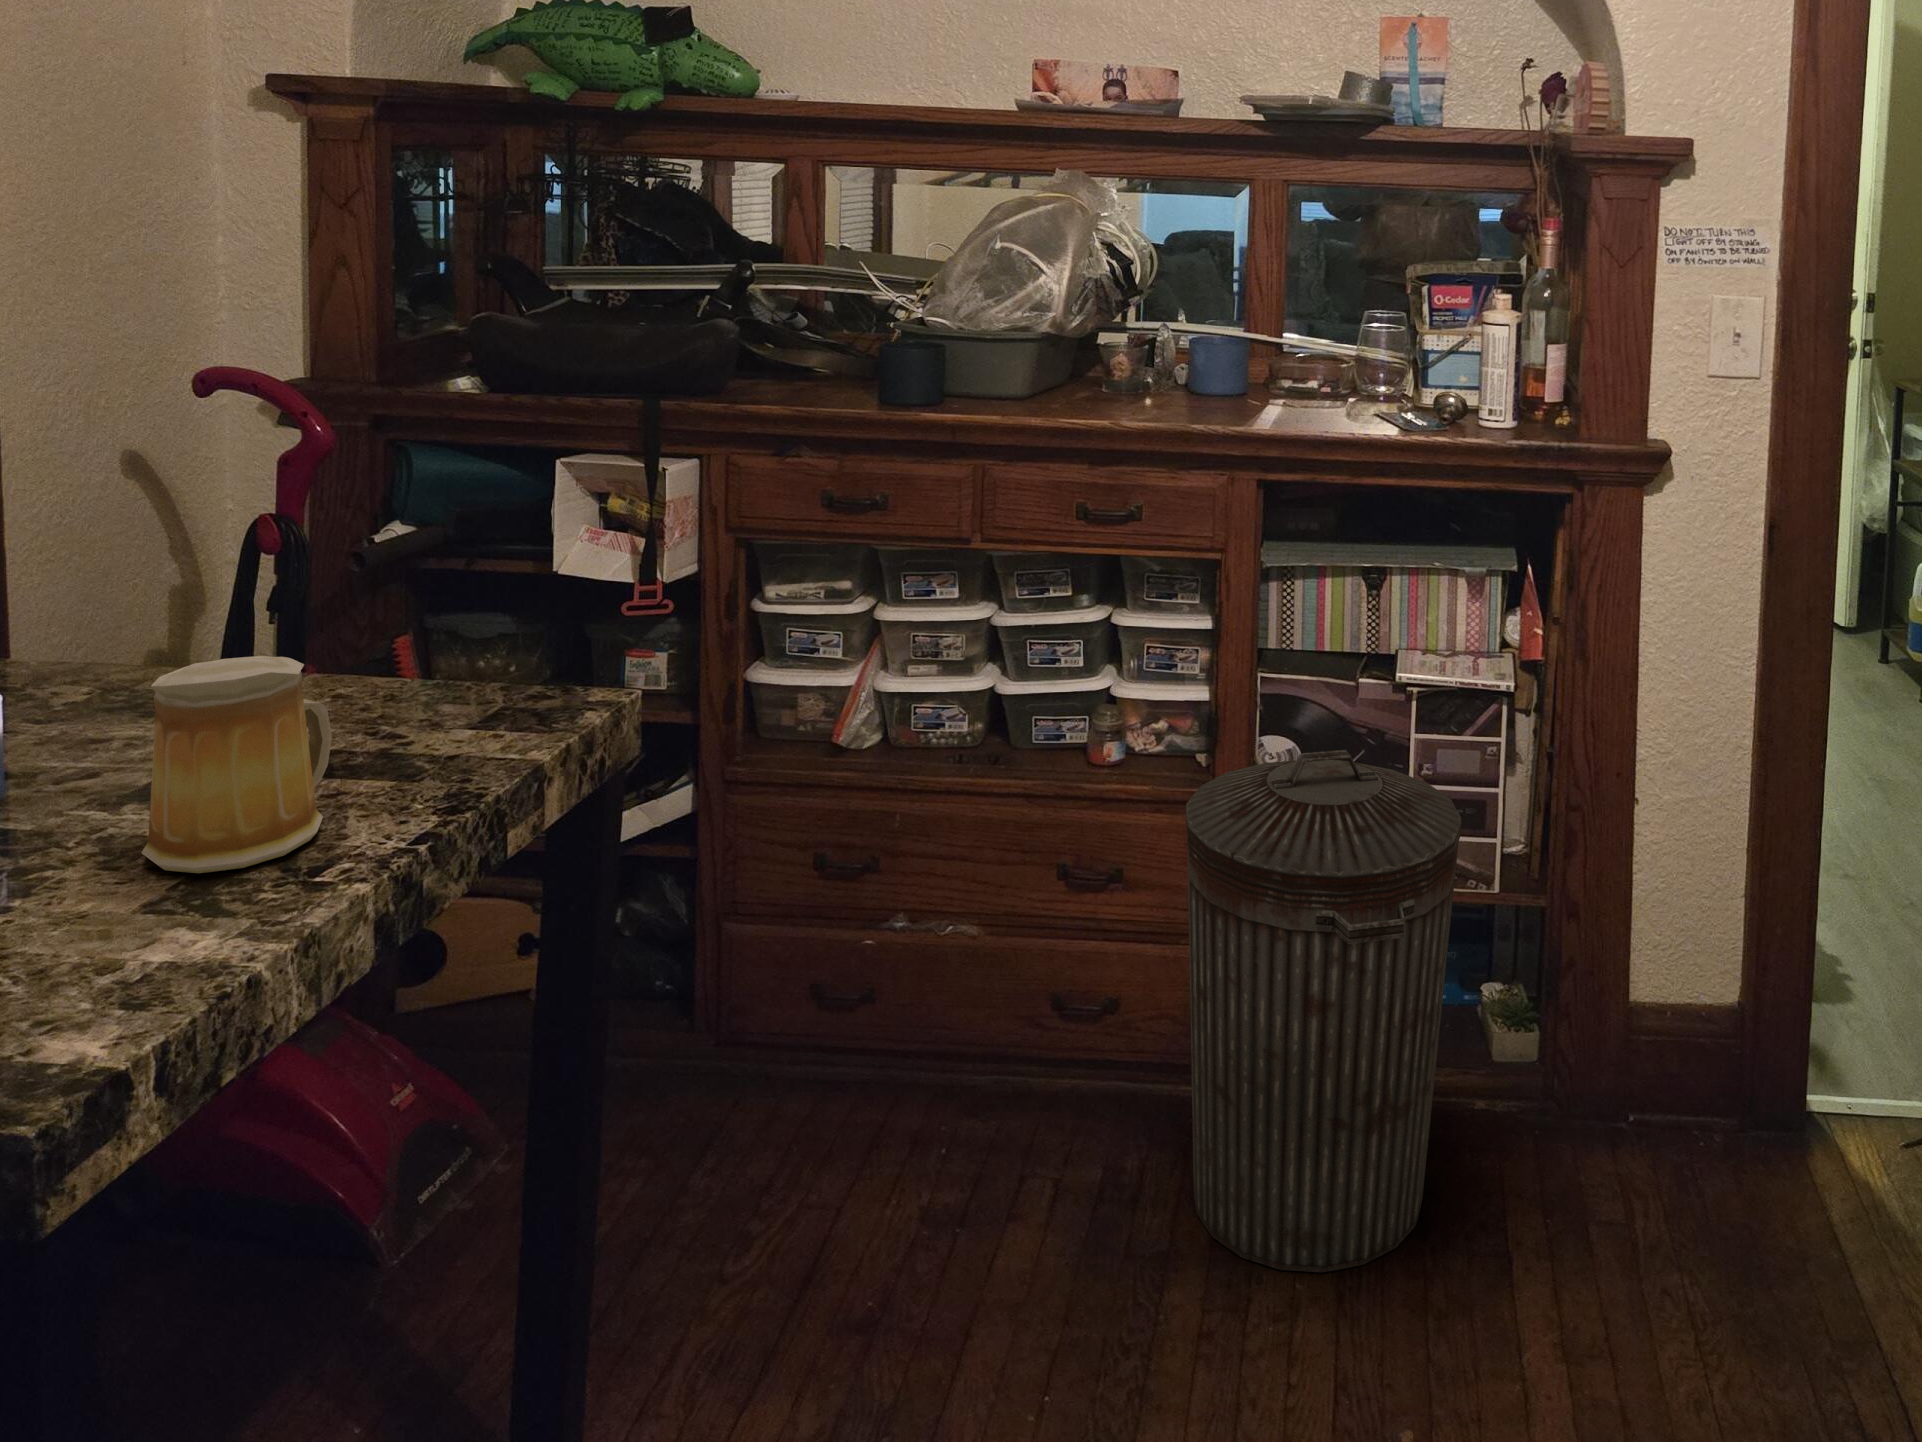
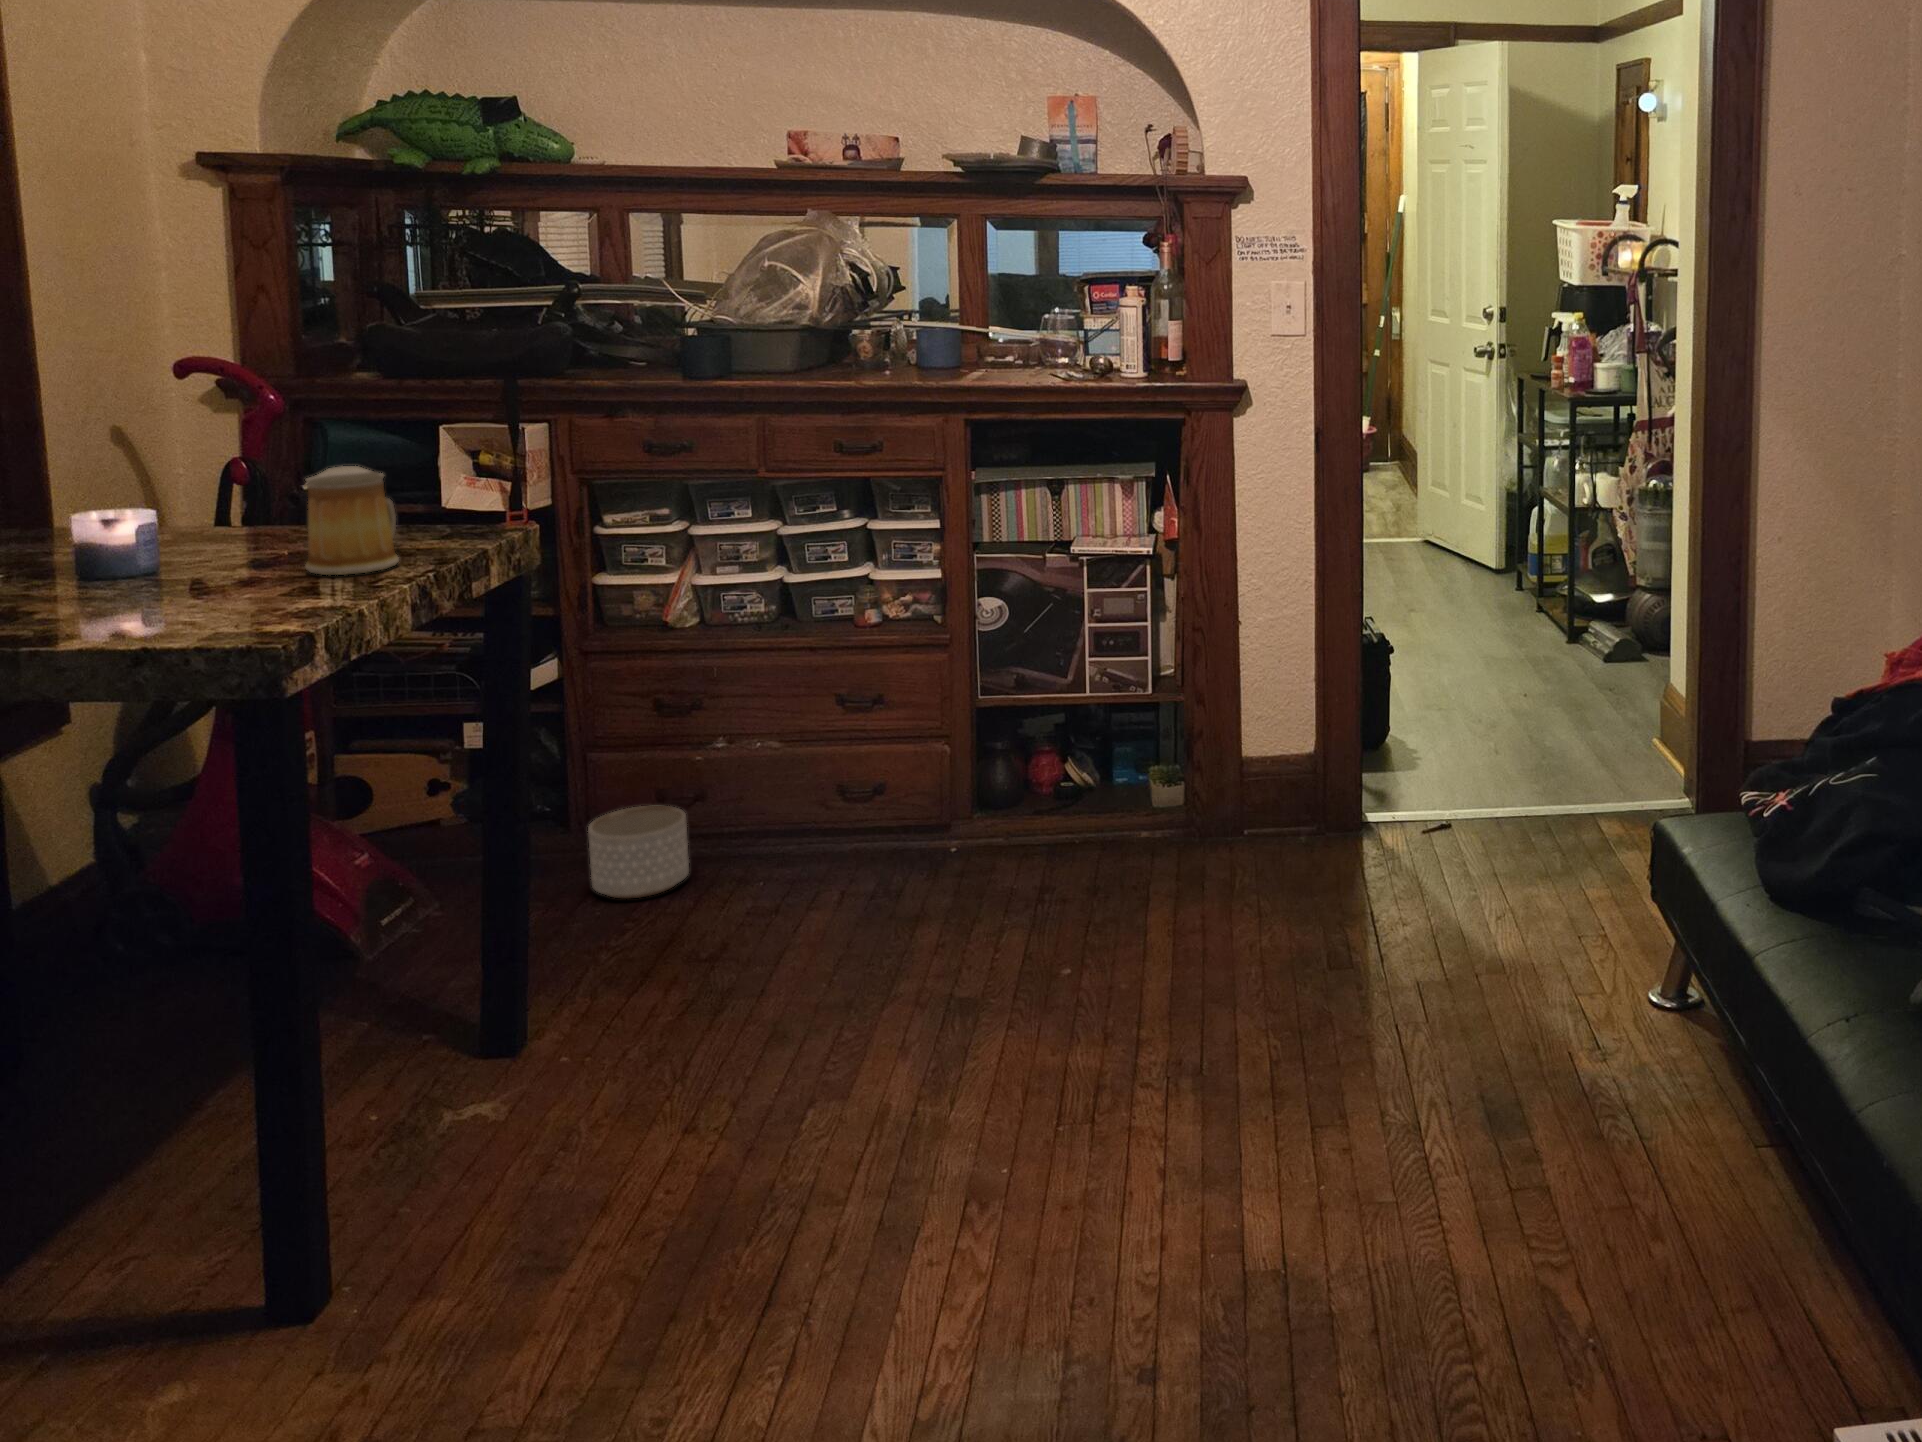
trash can: present [1186,750,1461,1272] -> none [923,587,1108,907]
planter: none [704,1014,838,1171] -> present [588,806,689,898]

